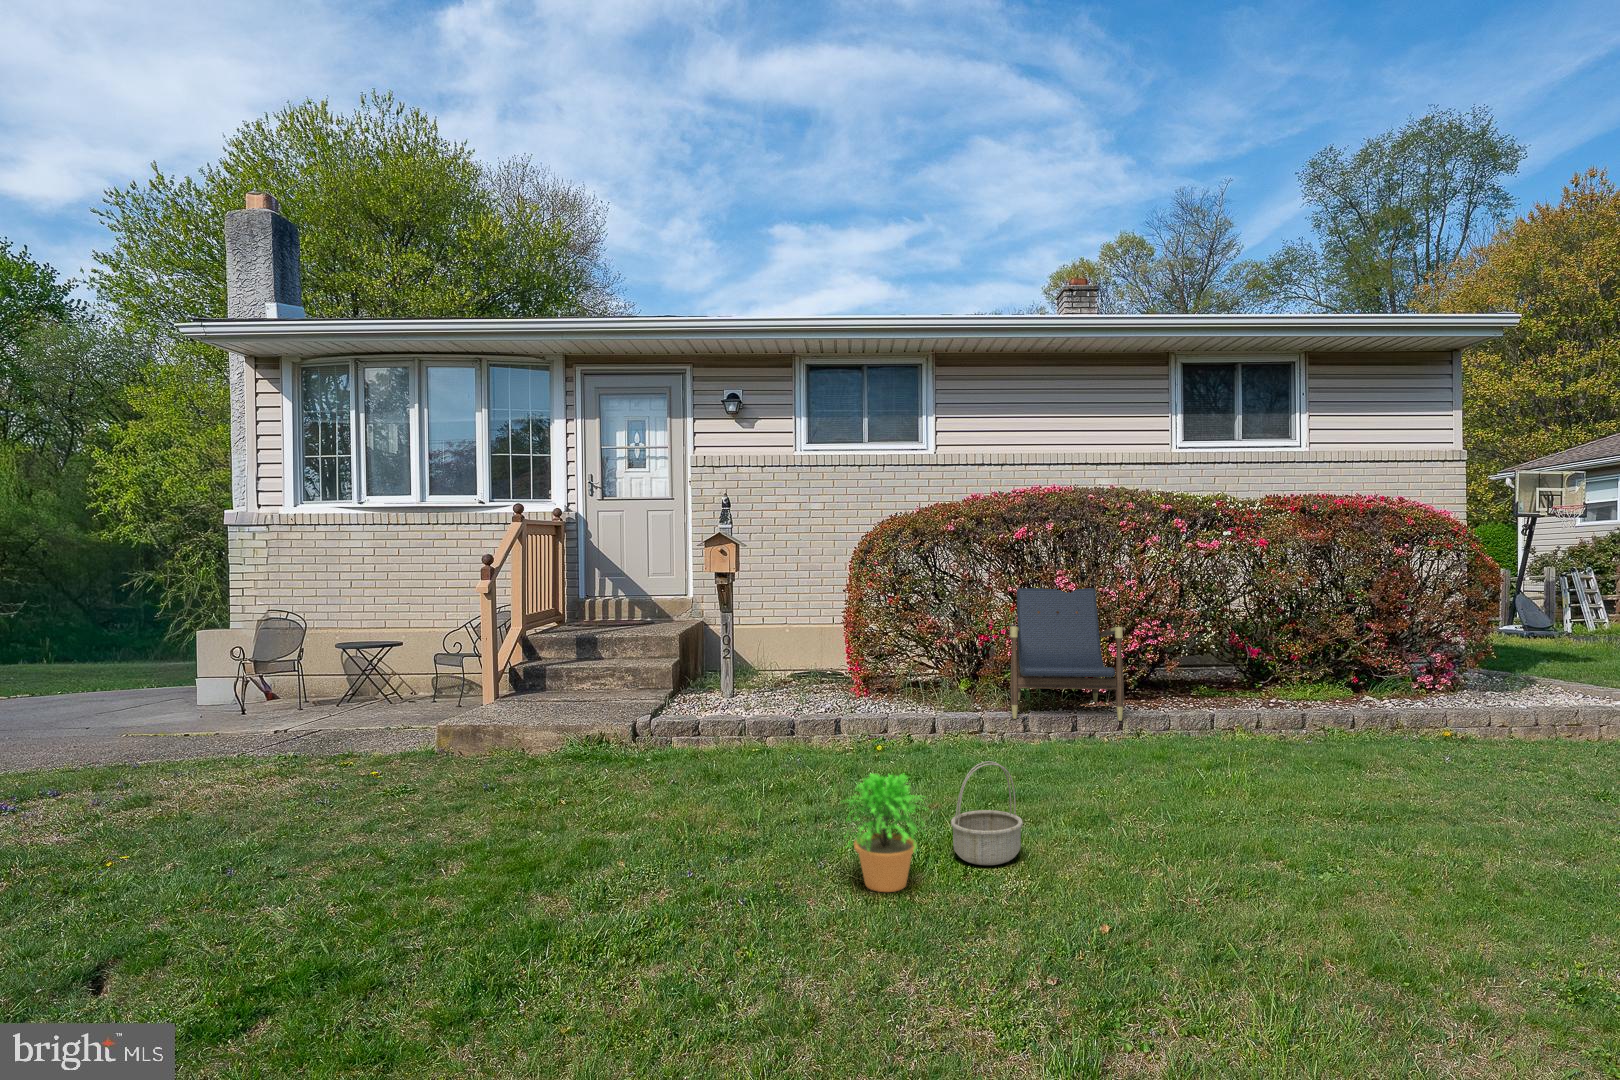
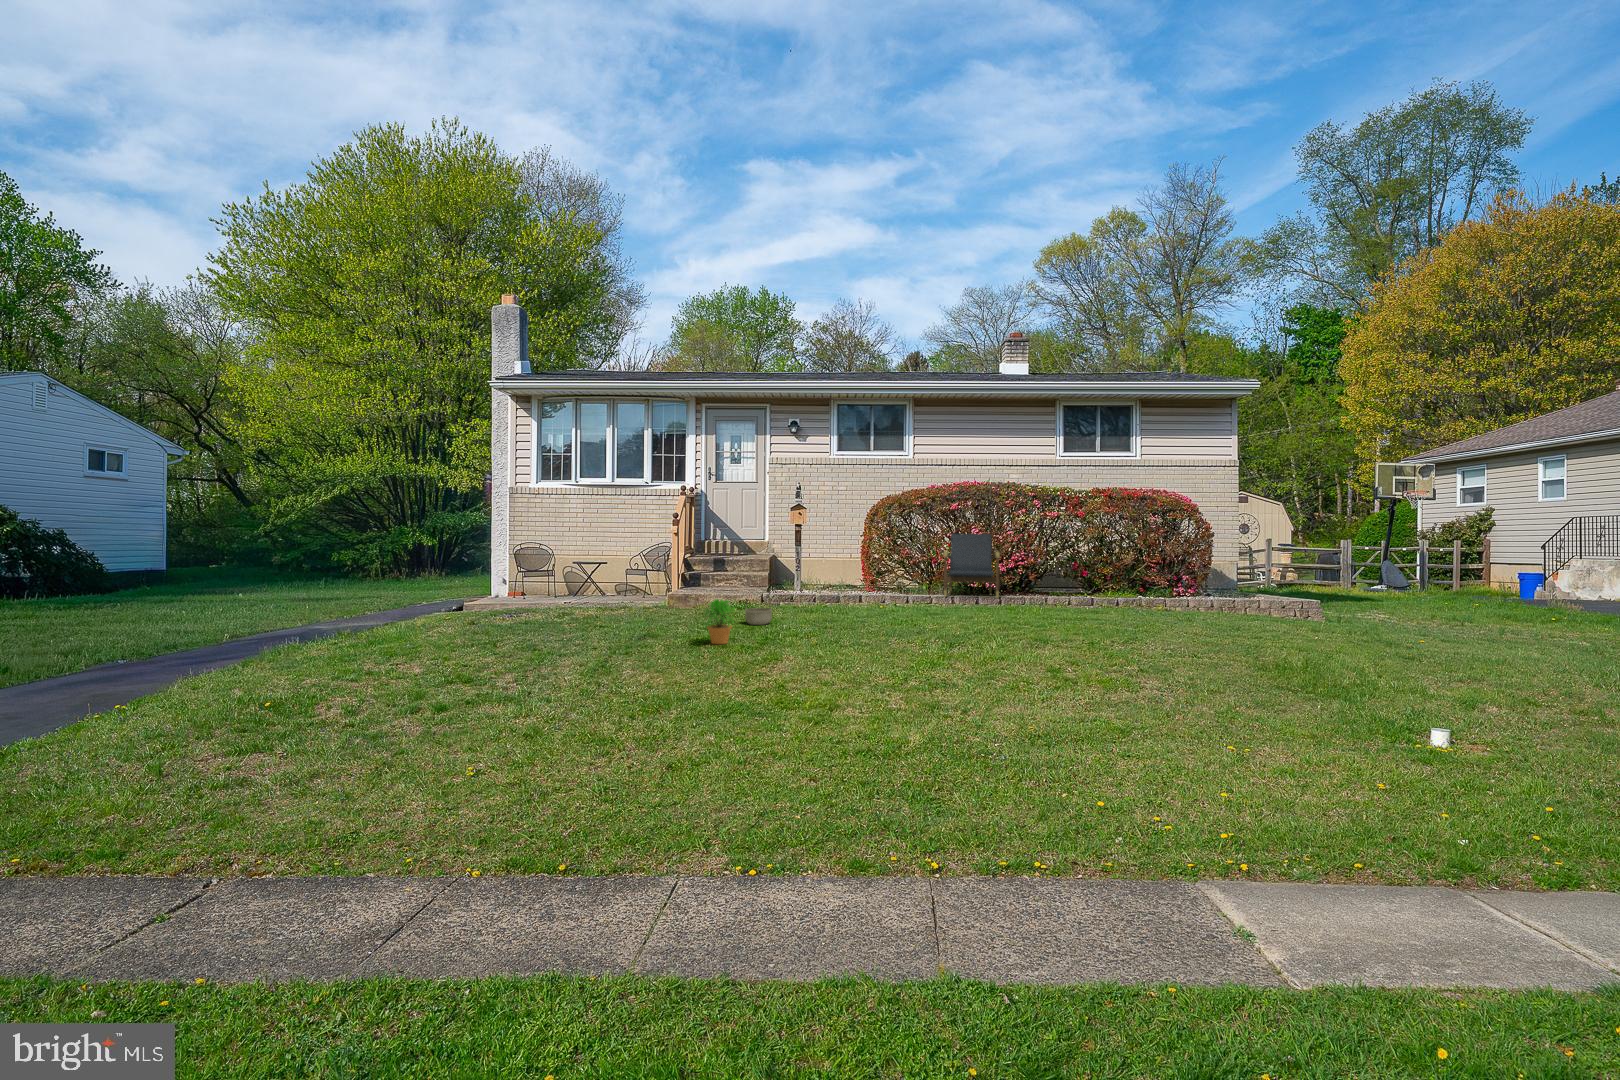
basket: present [951,761,1023,865] -> present [745,588,772,625]
potted plant: present [845,773,924,892] -> present [705,599,734,644]

